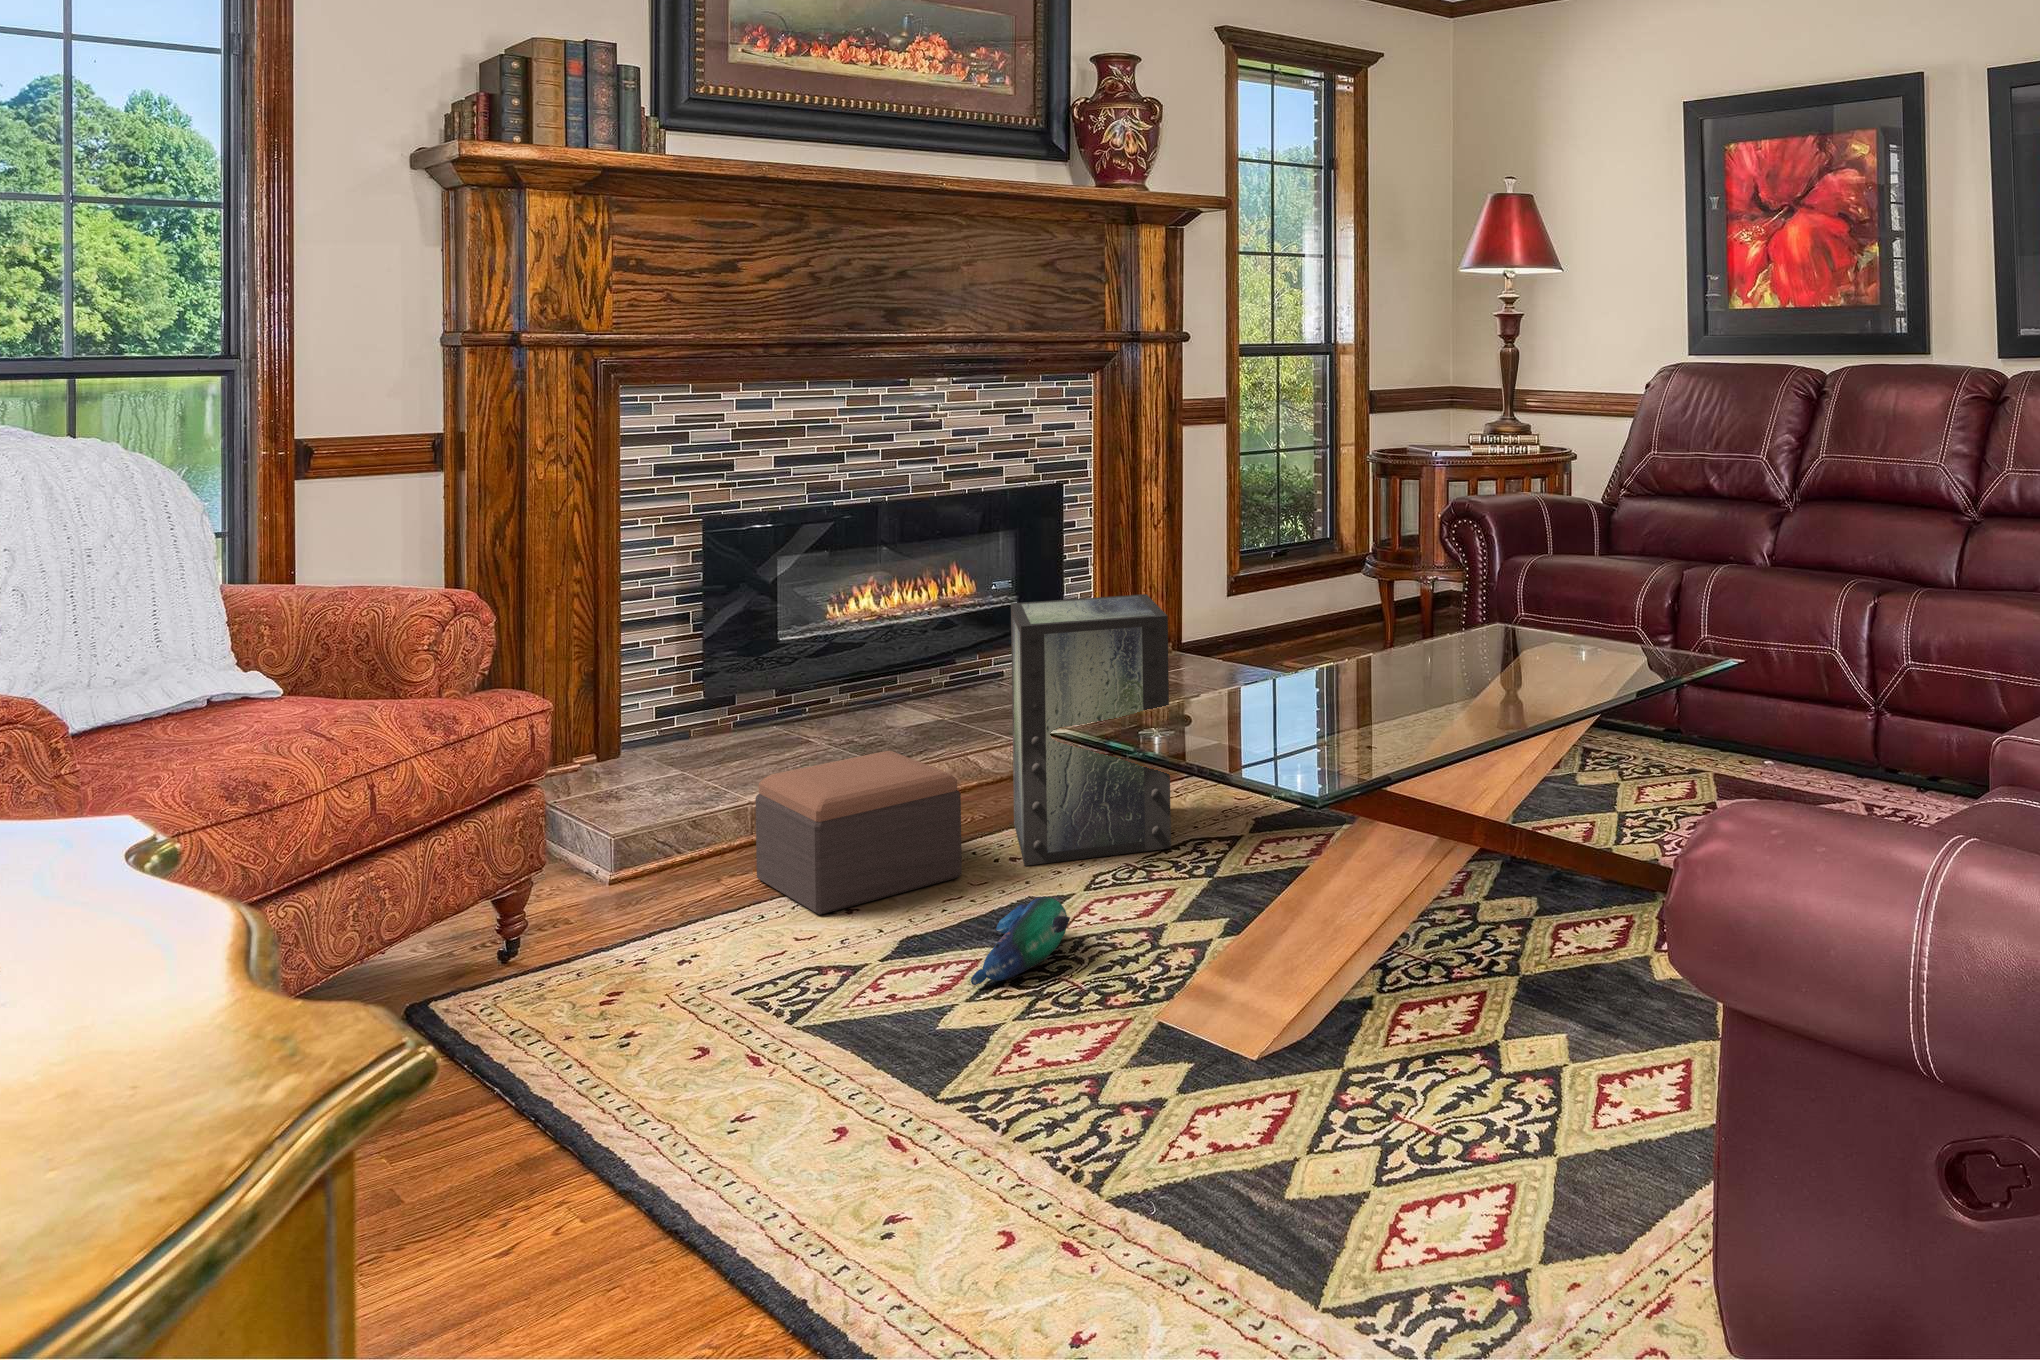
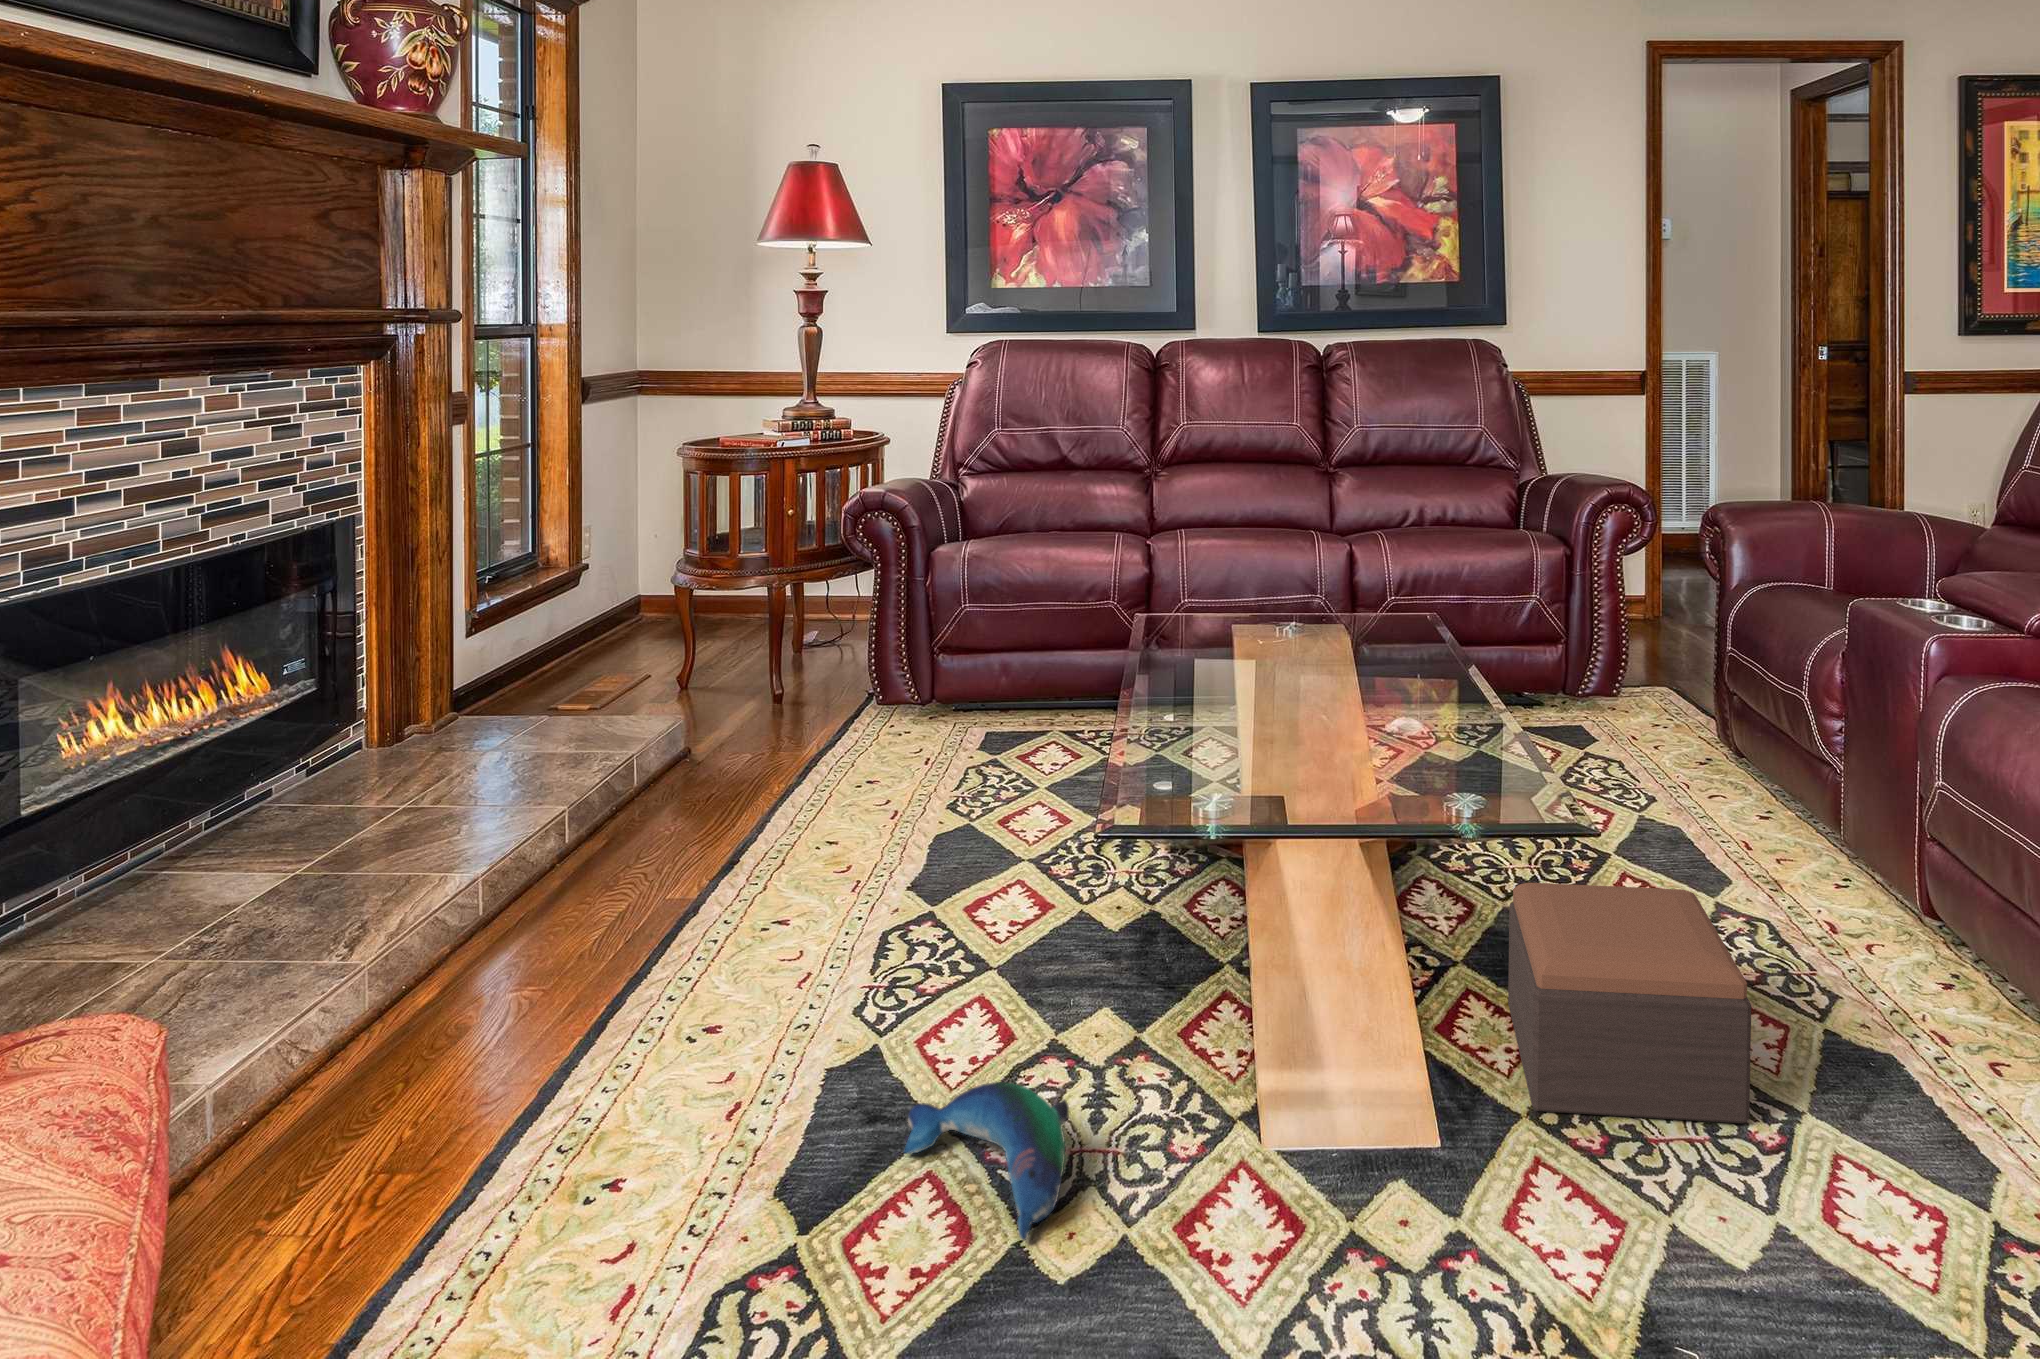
storage box: present [1011,594,1171,866] -> none [626,653,899,1051]
footstool: present [756,751,962,915] -> present [1508,883,1751,1124]

